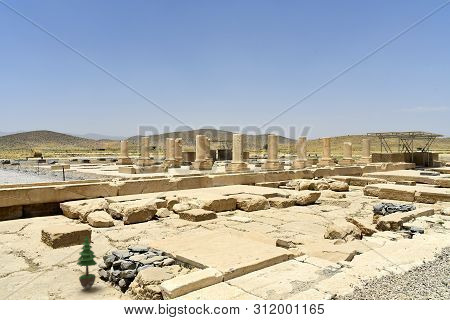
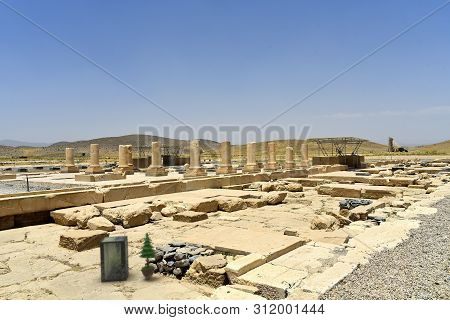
storage box: none [34,237,75,289] -> present [100,236,129,282]

